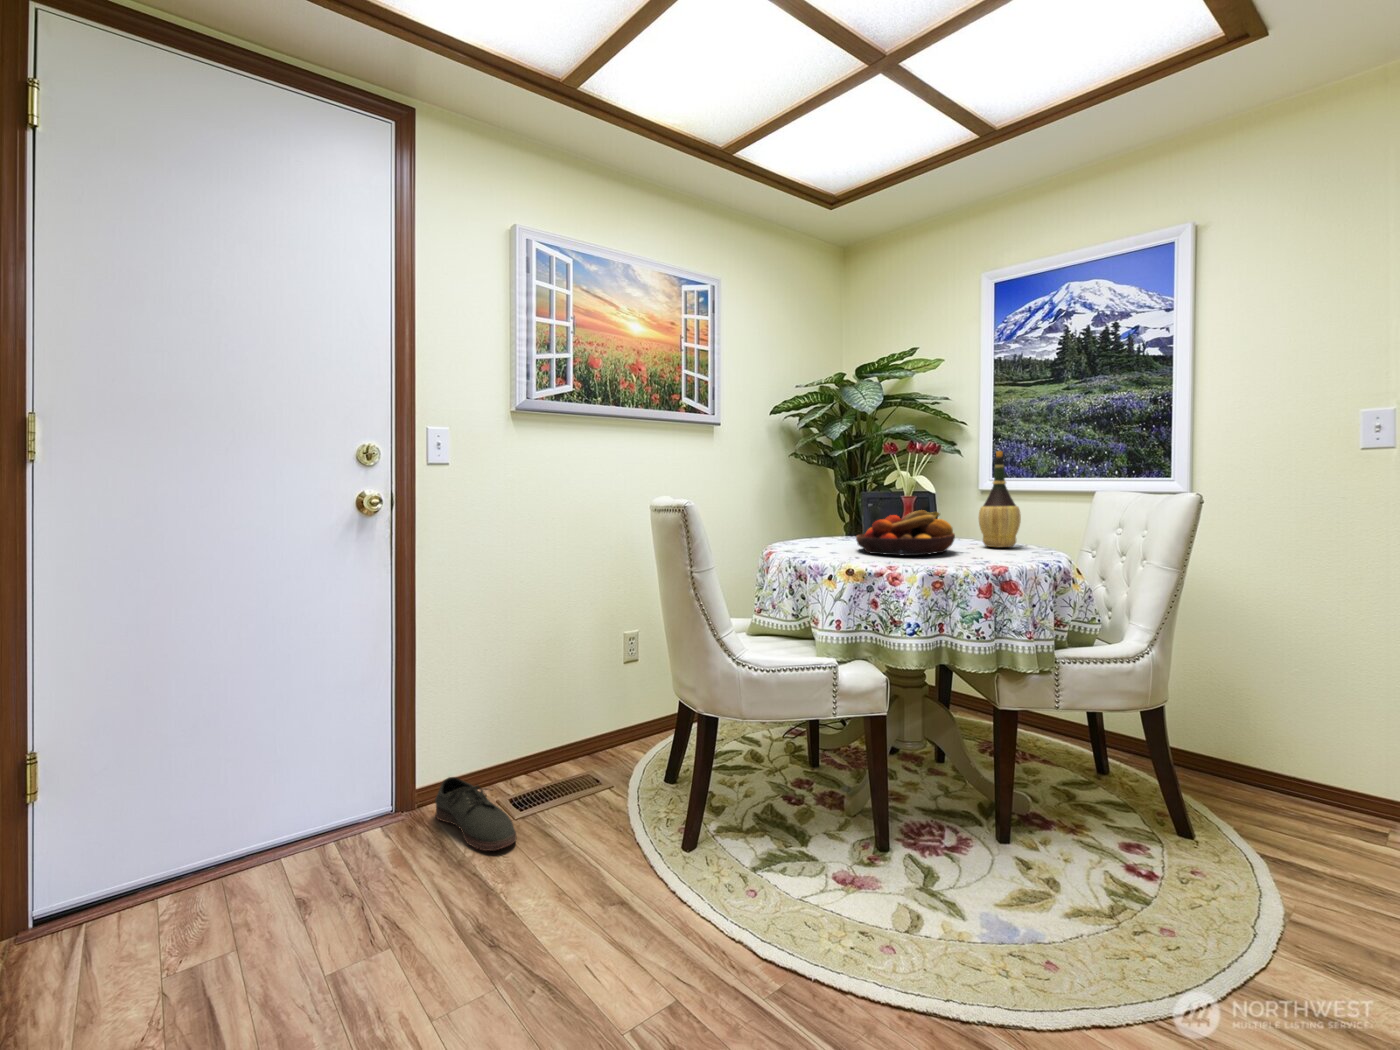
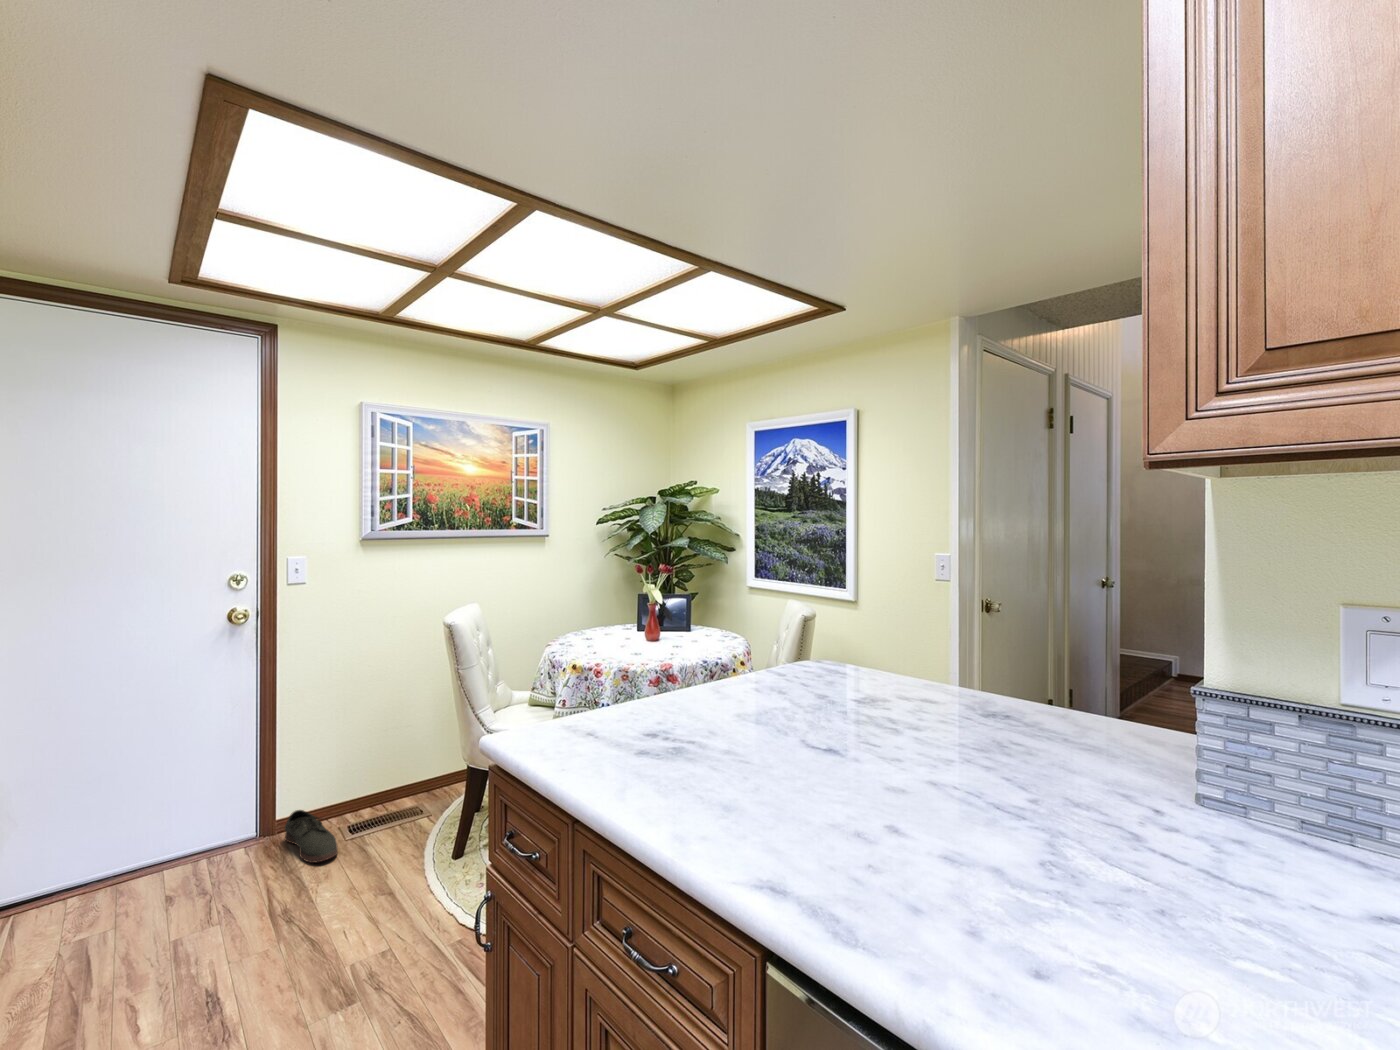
wine bottle: present [979,451,1021,547] -> none [691,576,718,644]
fruit bowl: present [856,510,955,555] -> none [599,617,665,653]

